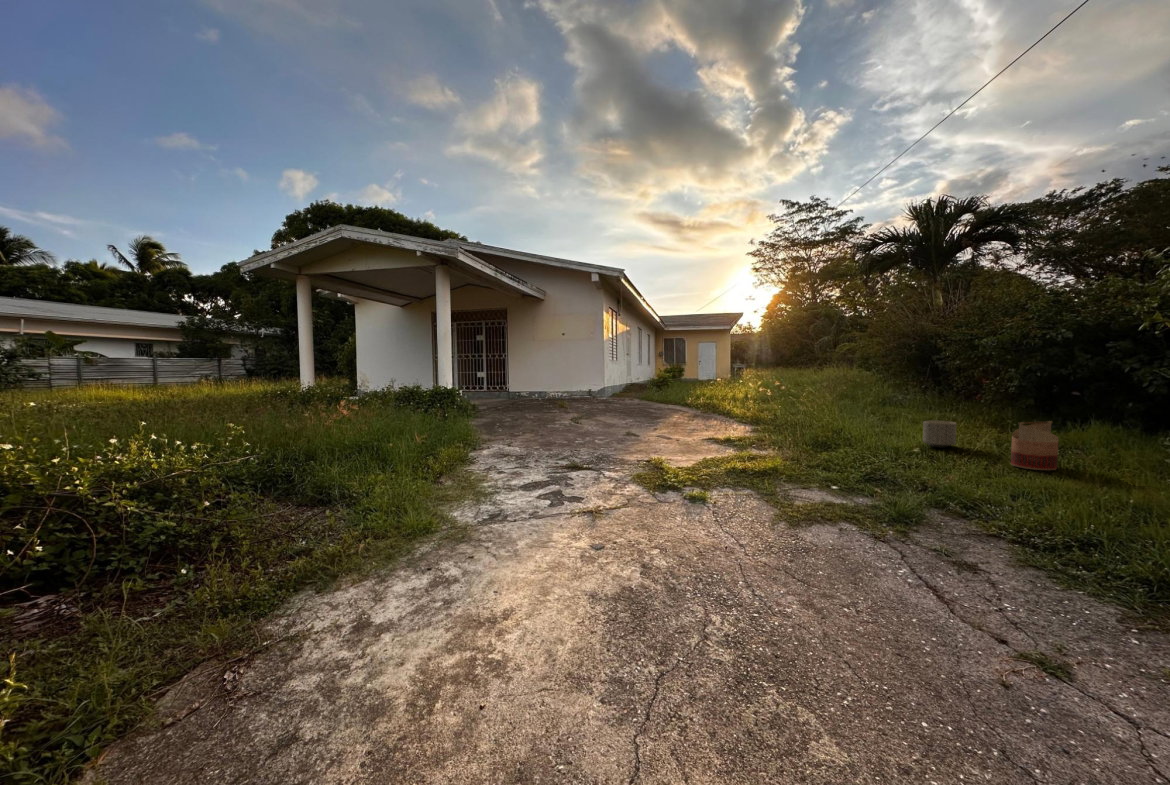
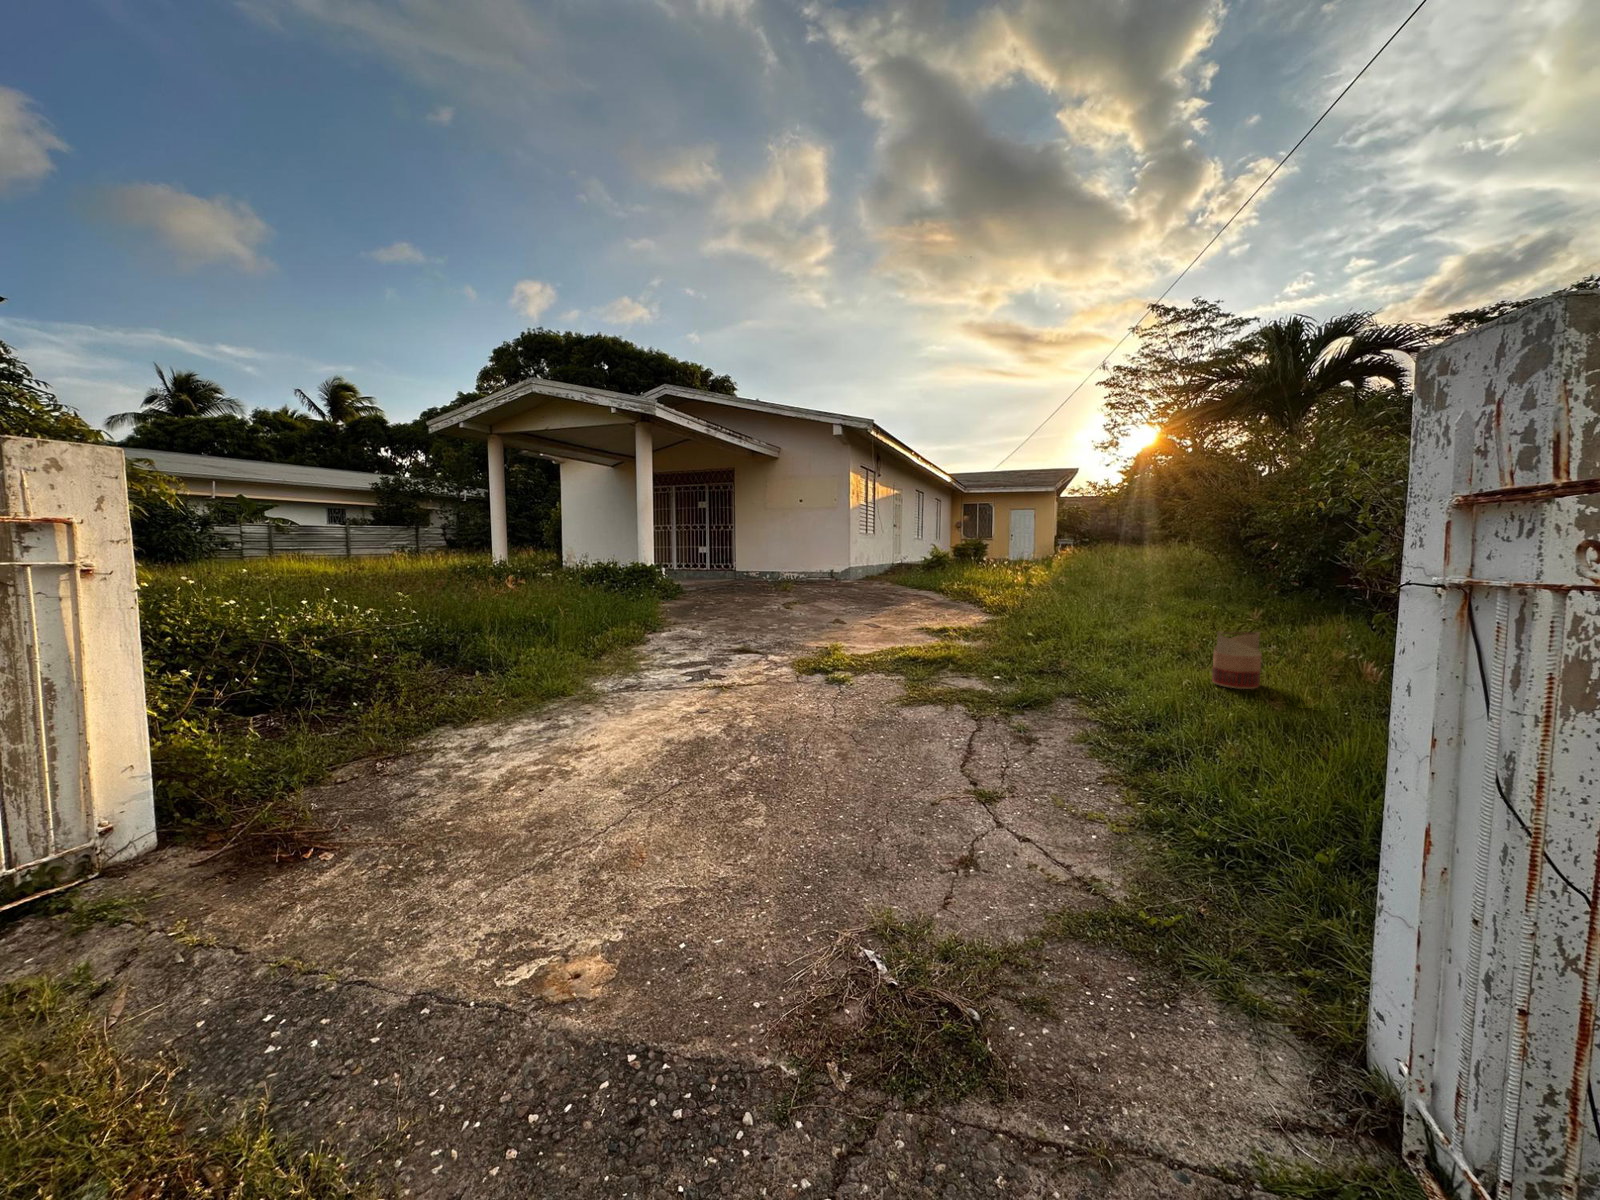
planter: present [923,420,956,448] -> none [1149,626,1187,660]

